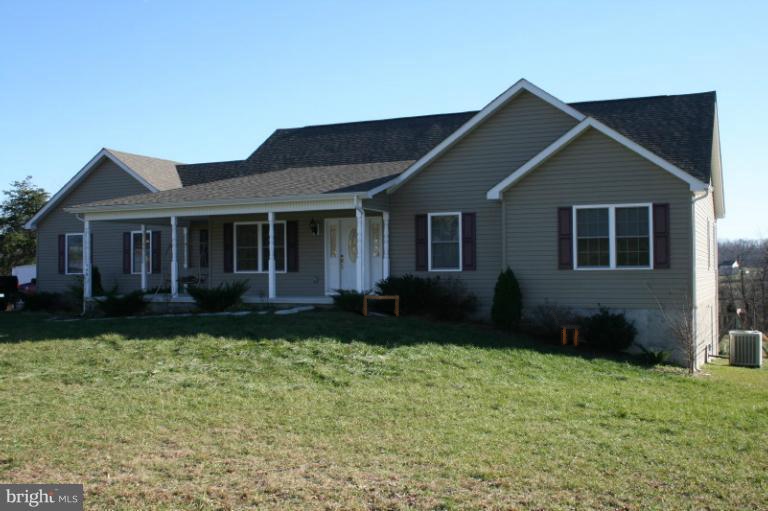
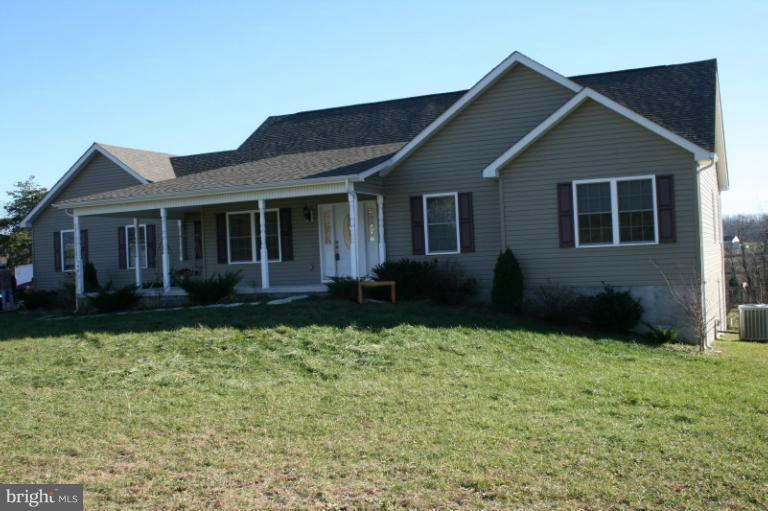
chair: present [552,308,580,344] -> none [553,286,587,327]

